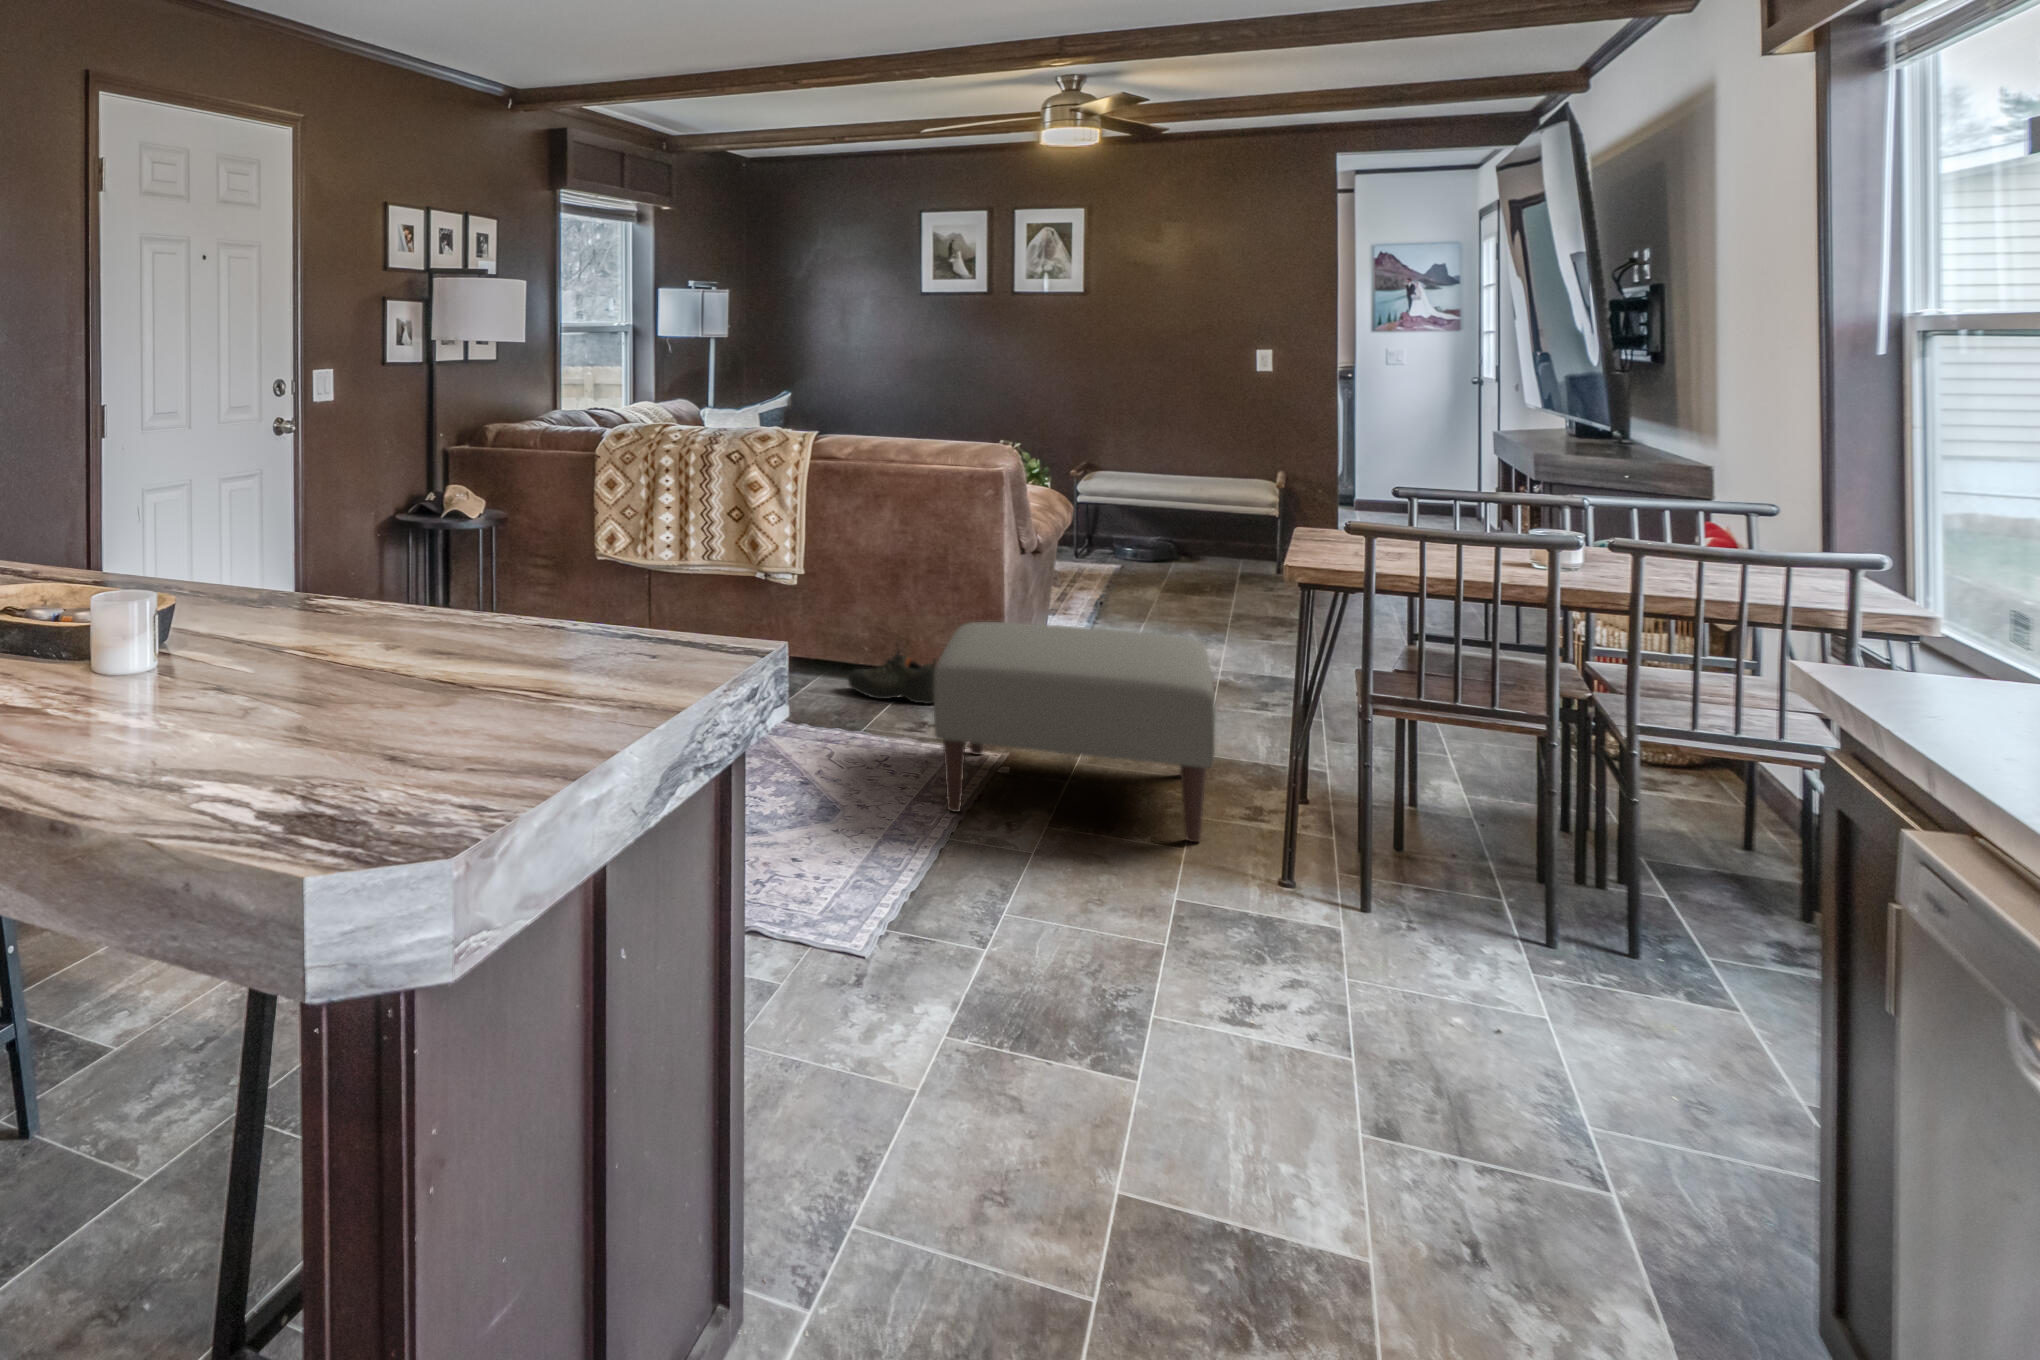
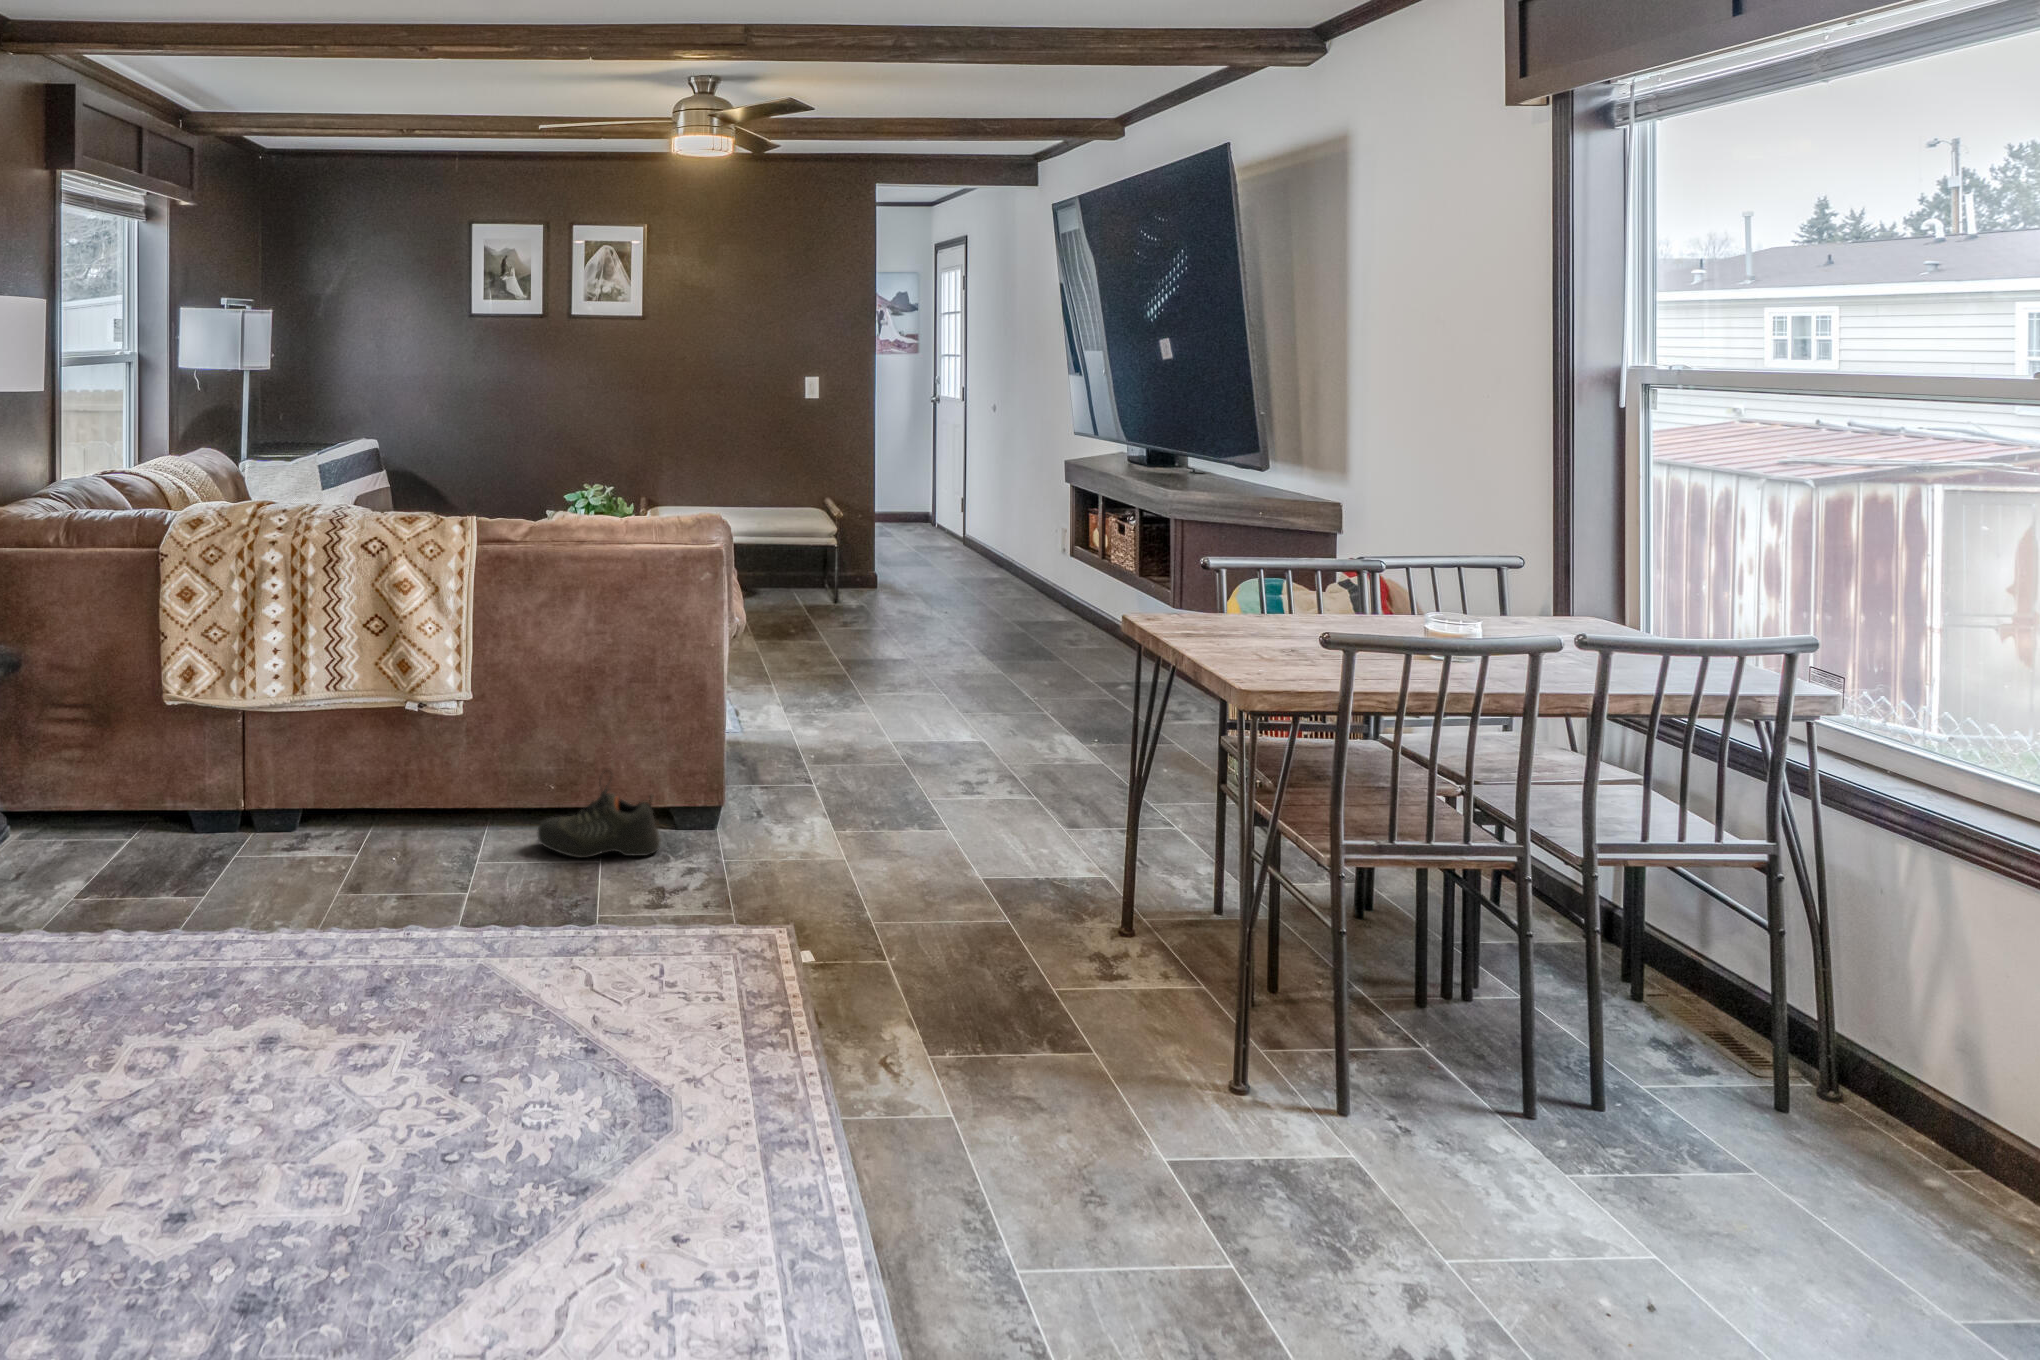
ottoman: present [934,622,1216,842] -> none [733,757,1128,1068]

